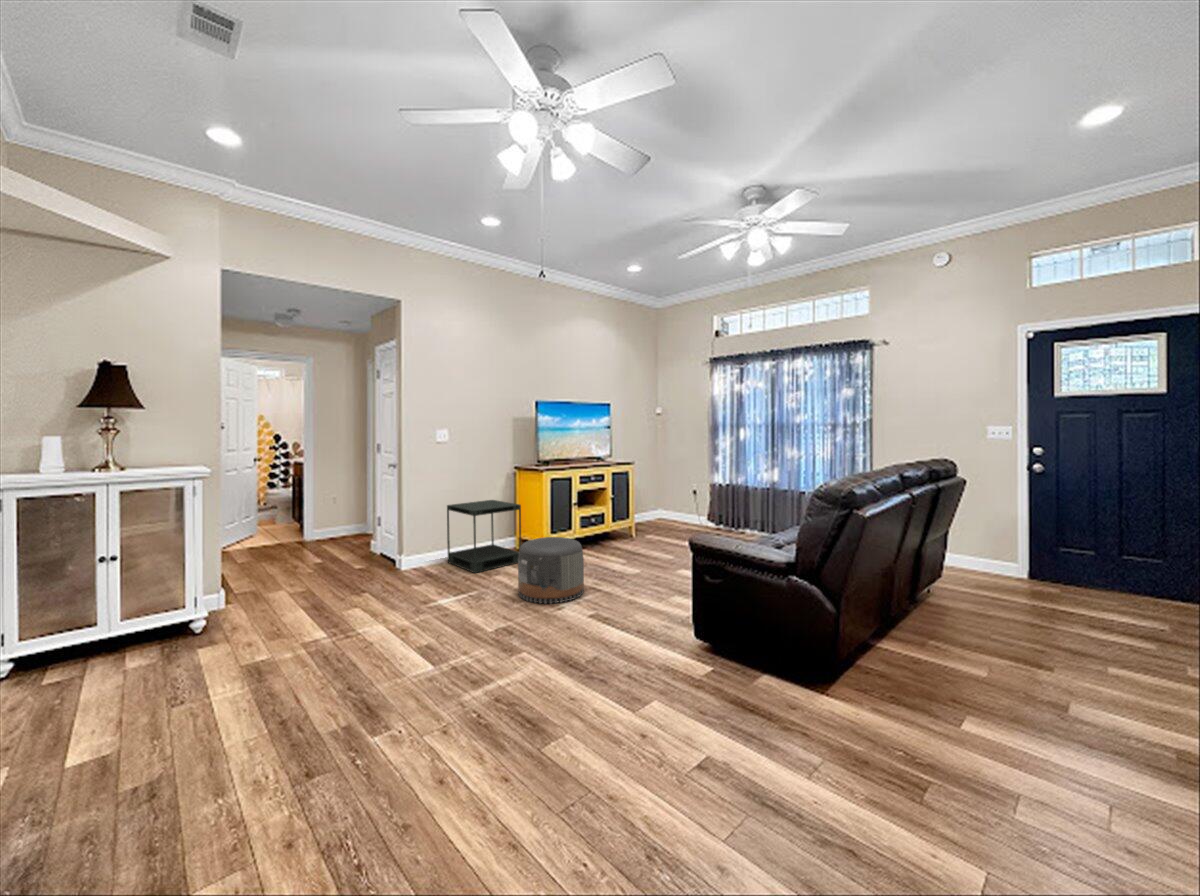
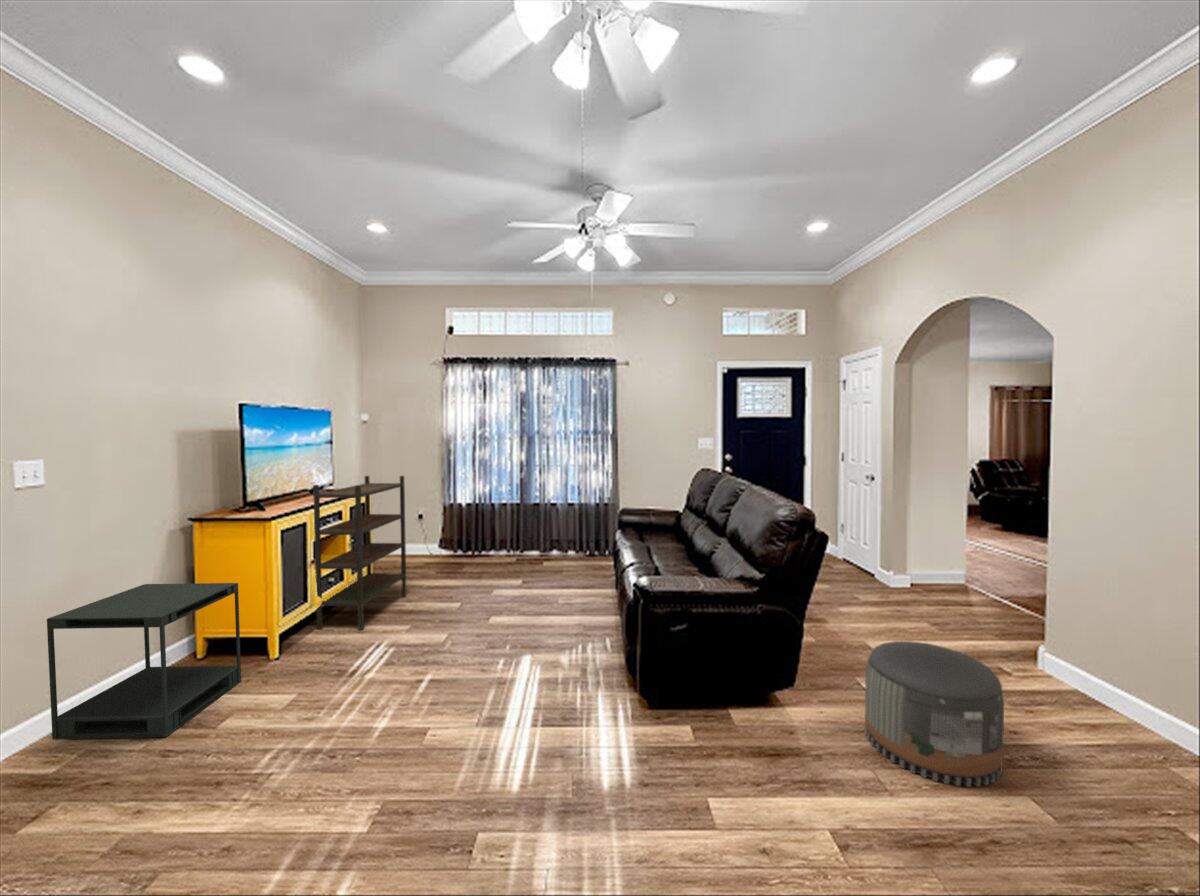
bookshelf: none [579,452,648,555] -> present [313,476,406,630]
pouf: present [518,537,584,604] -> present [865,641,1004,787]

